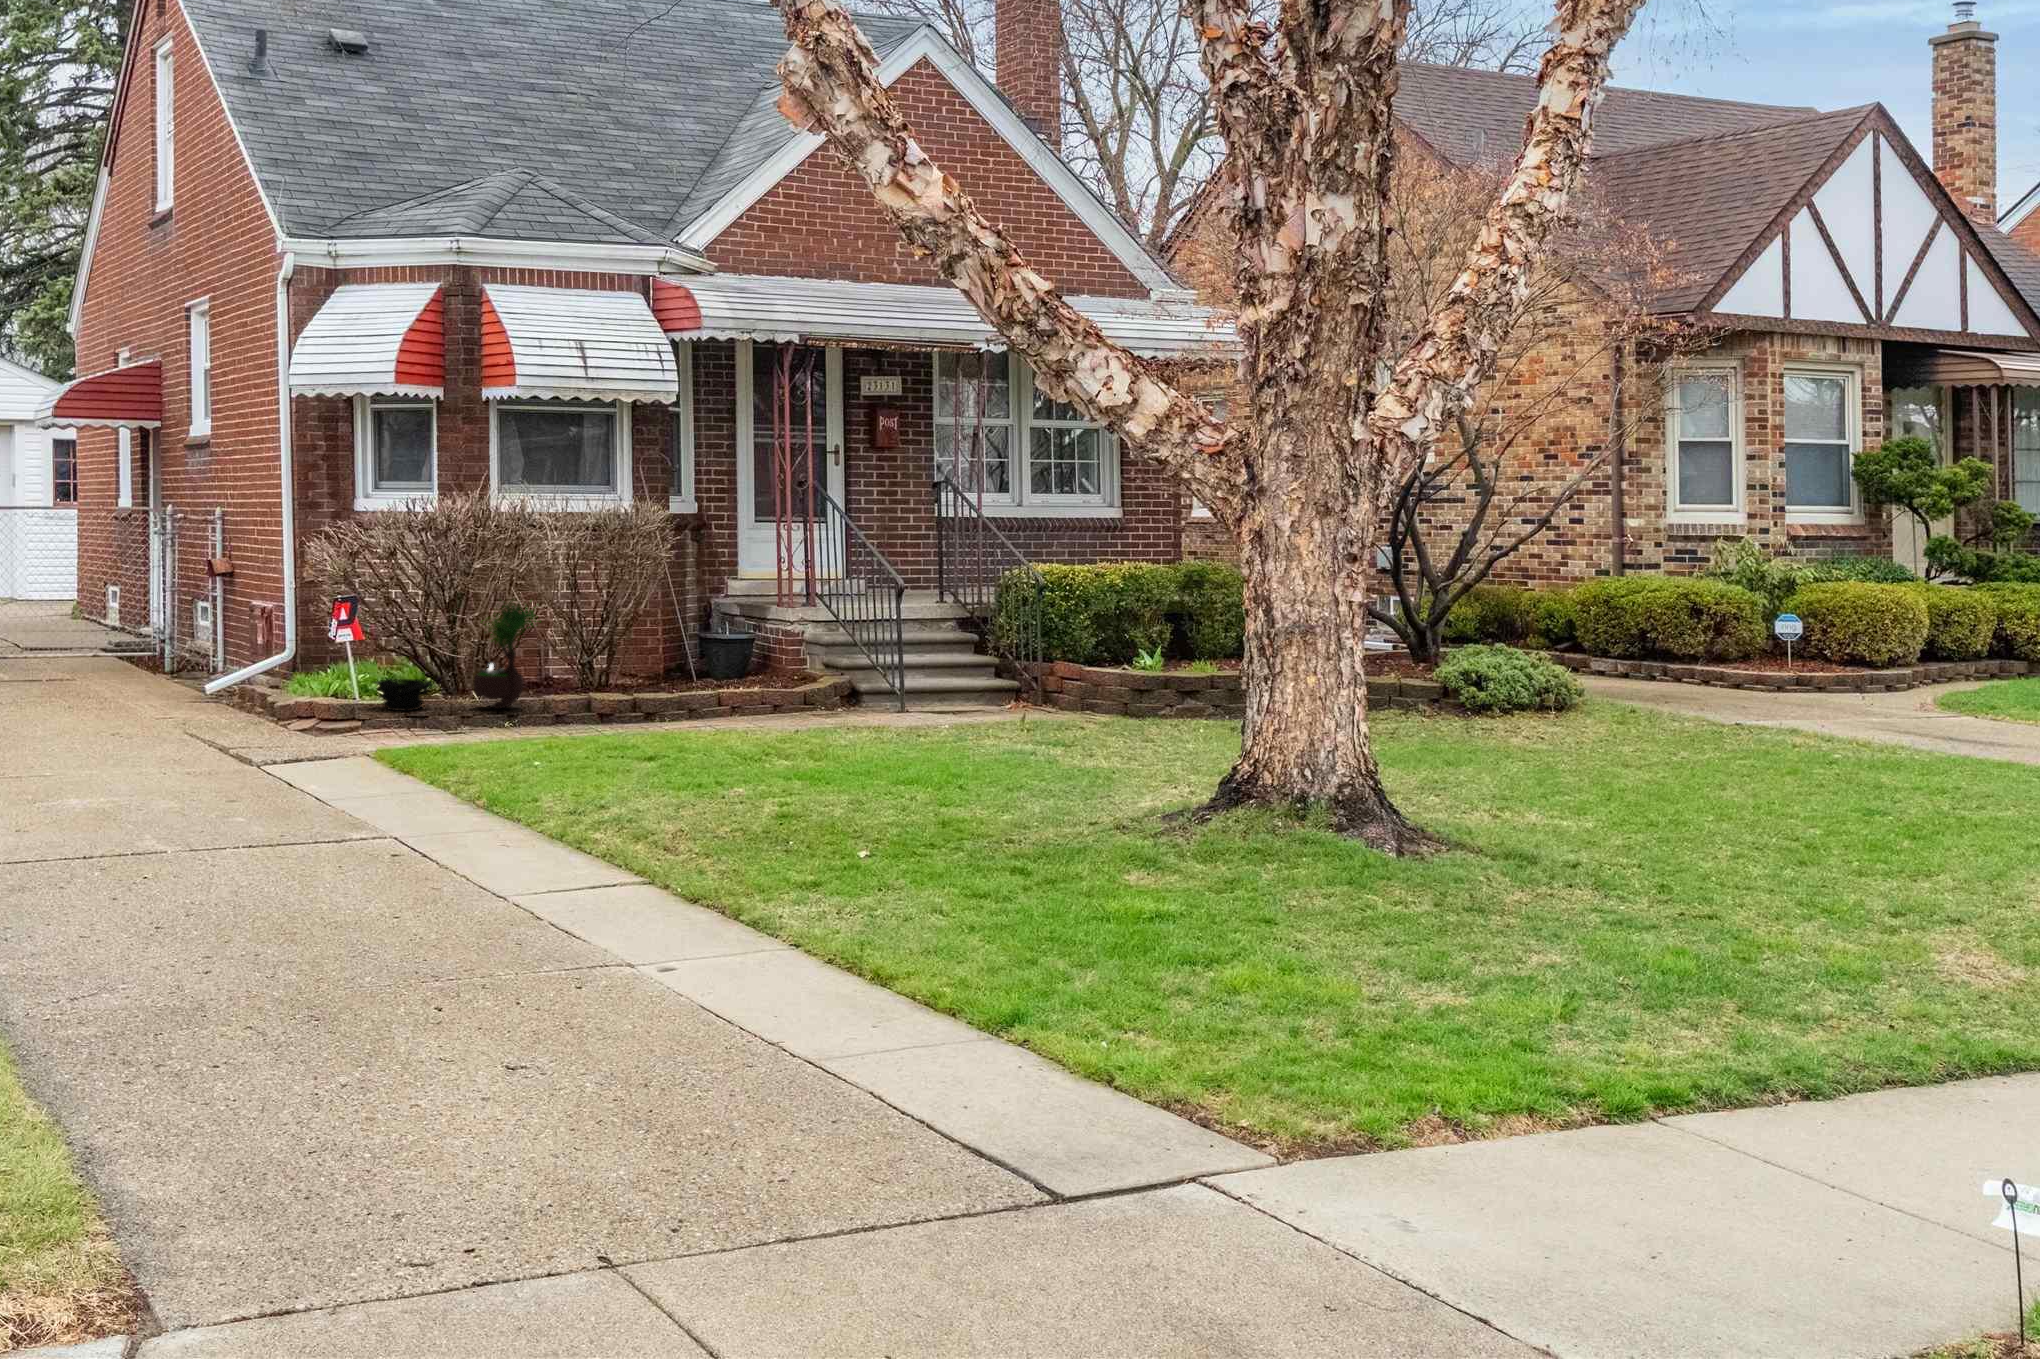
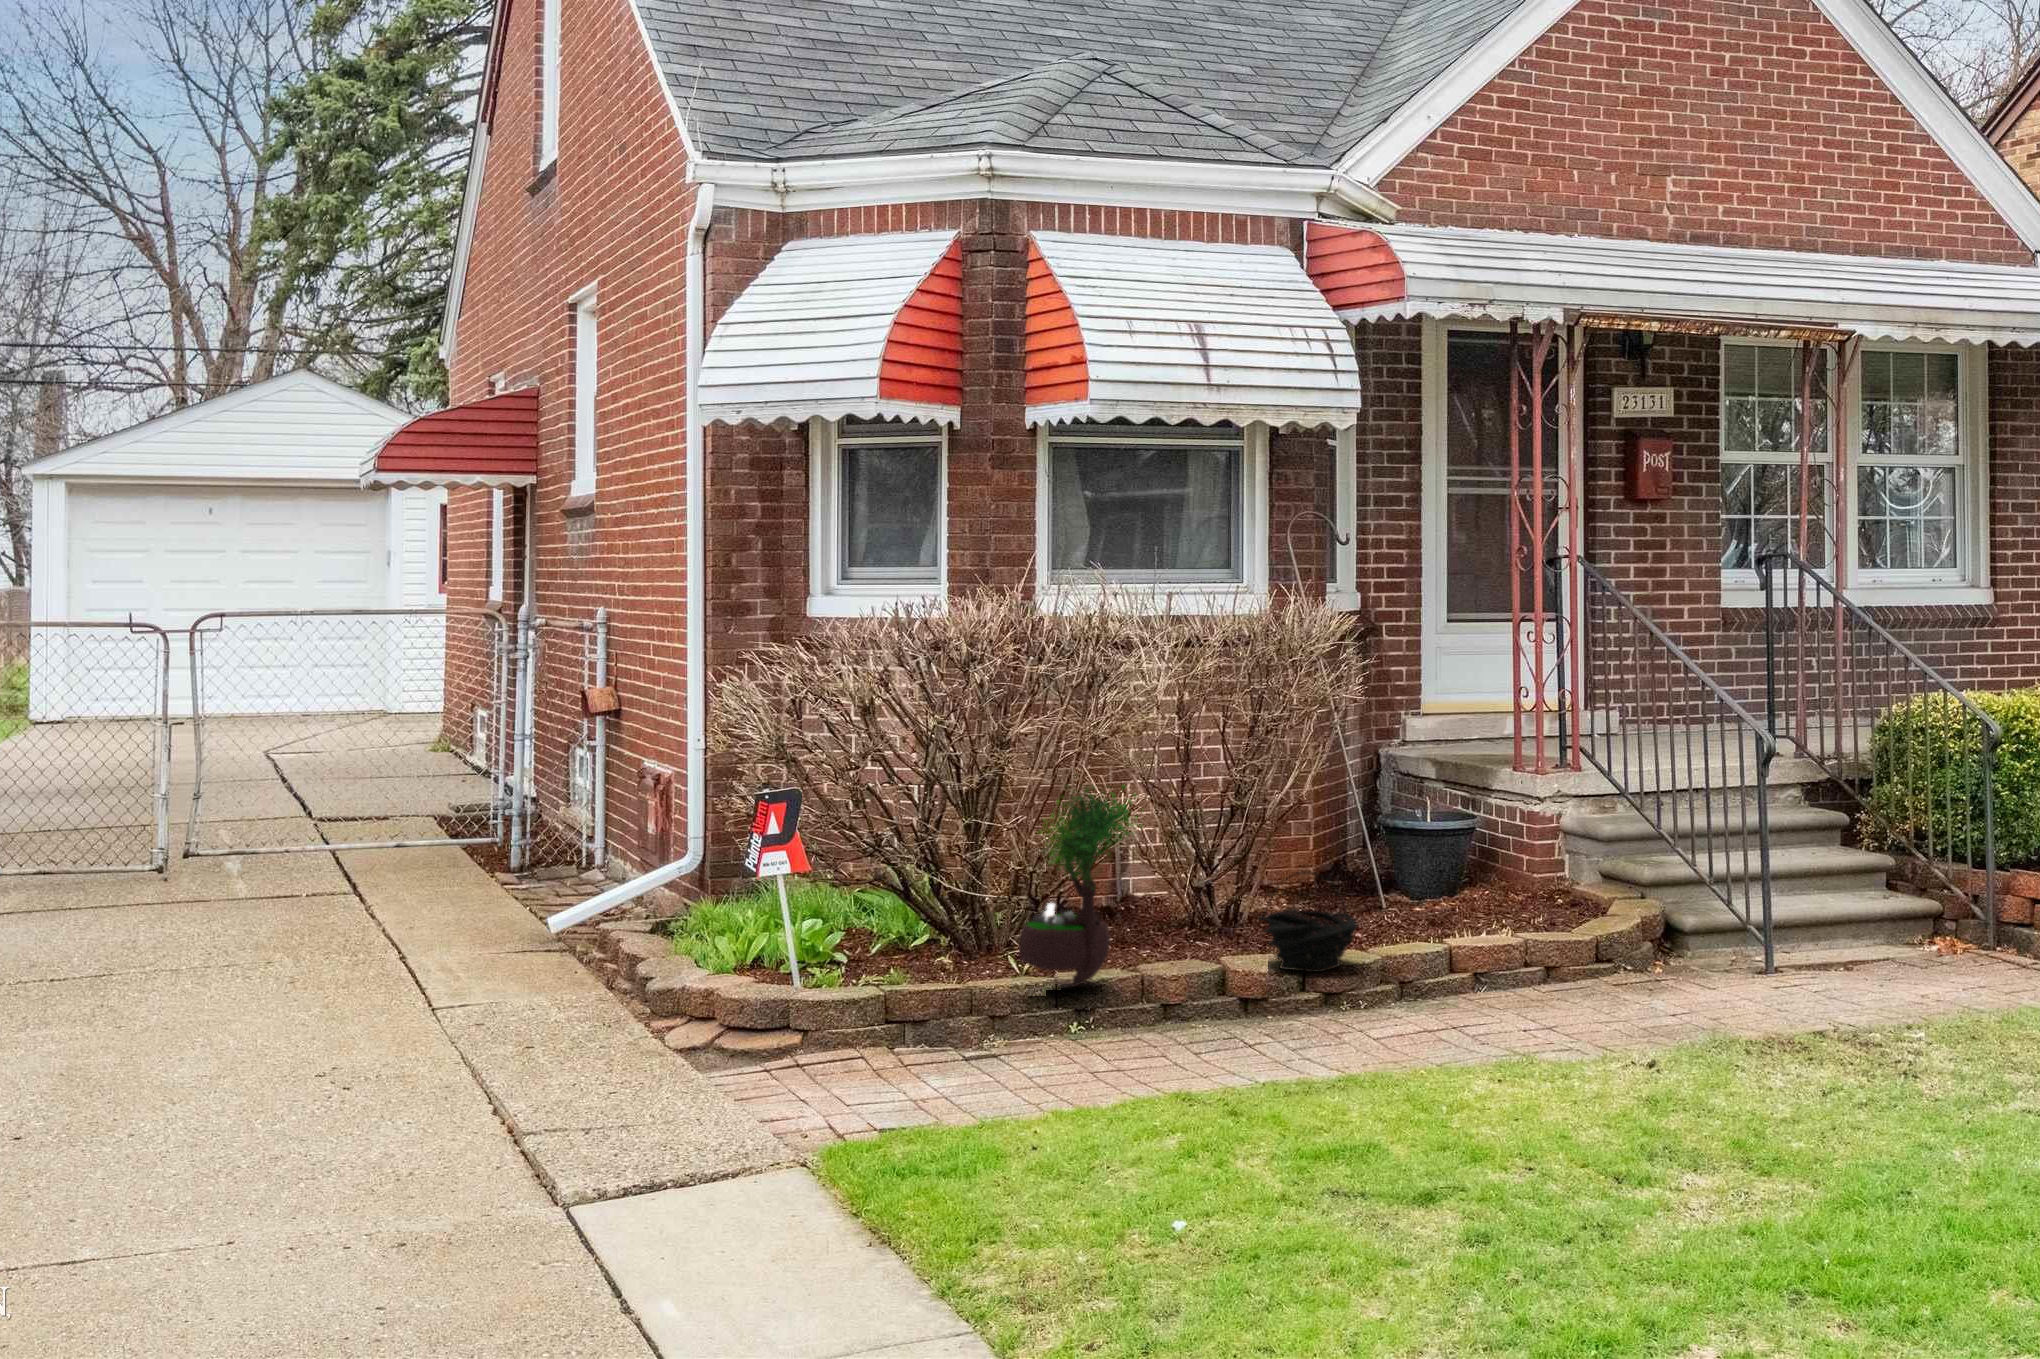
basket: present [373,659,432,711] -> present [1259,872,1357,972]

